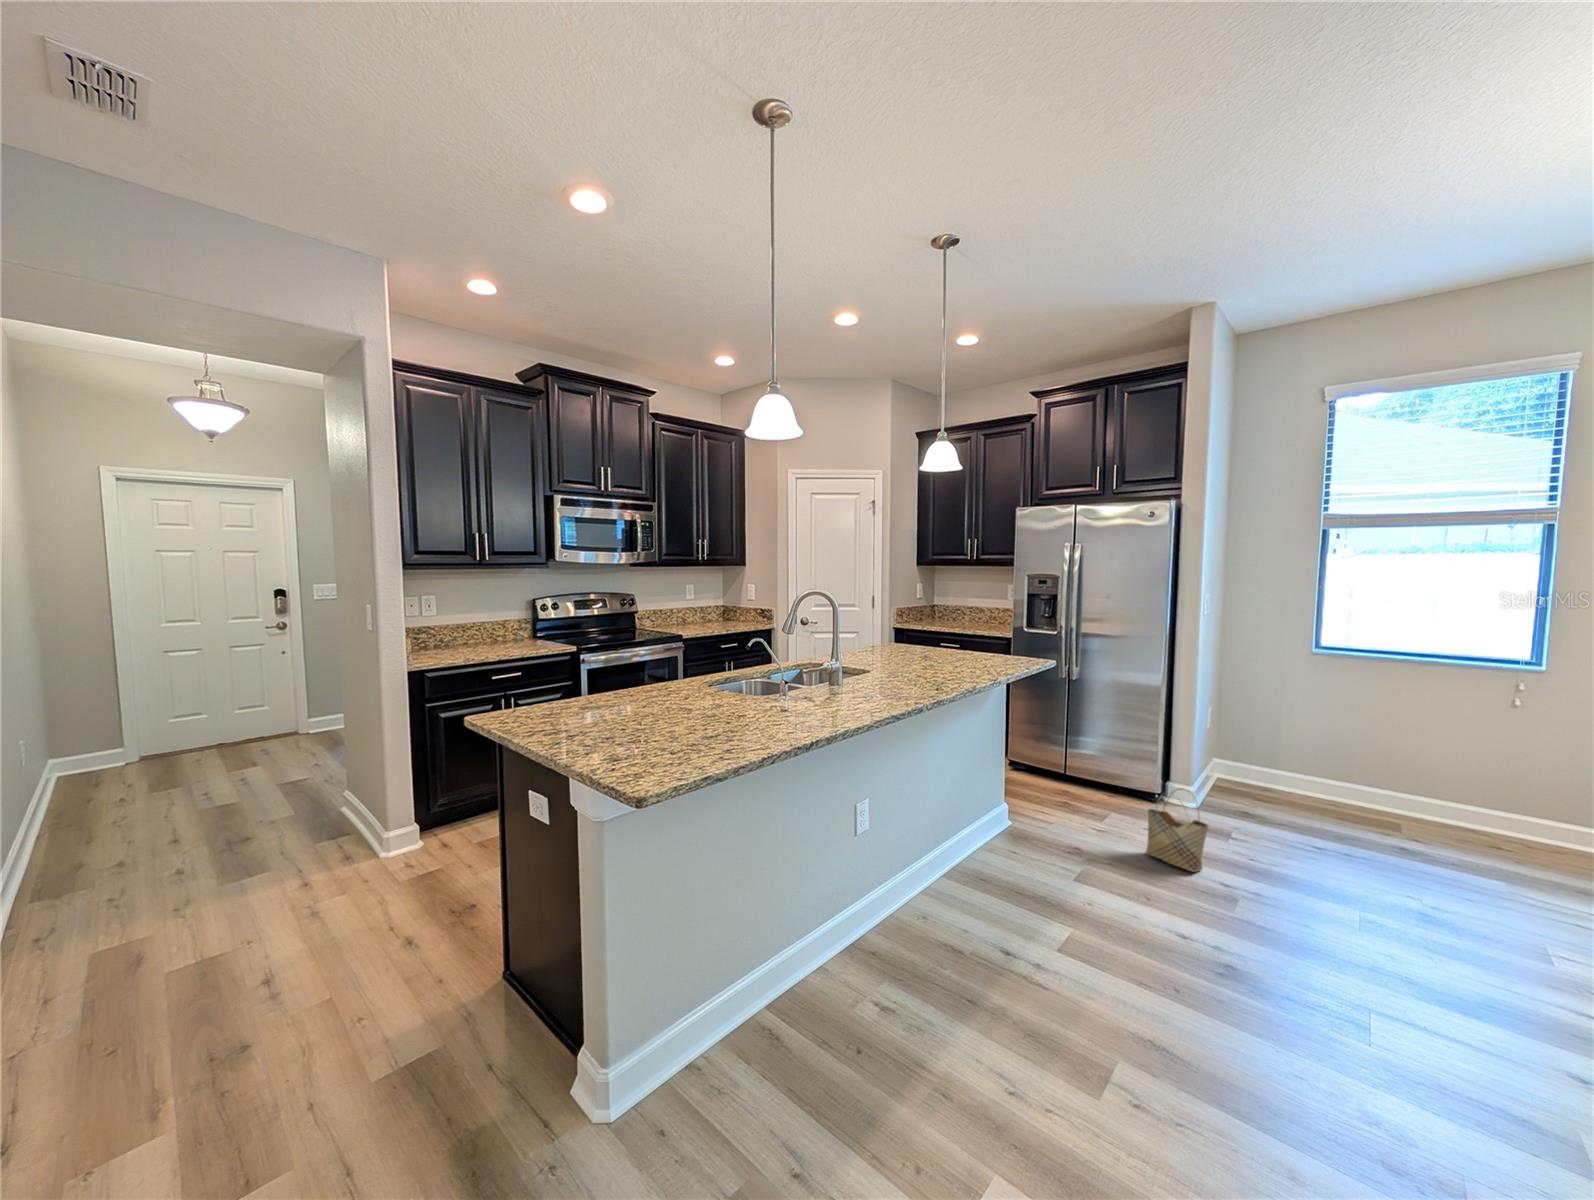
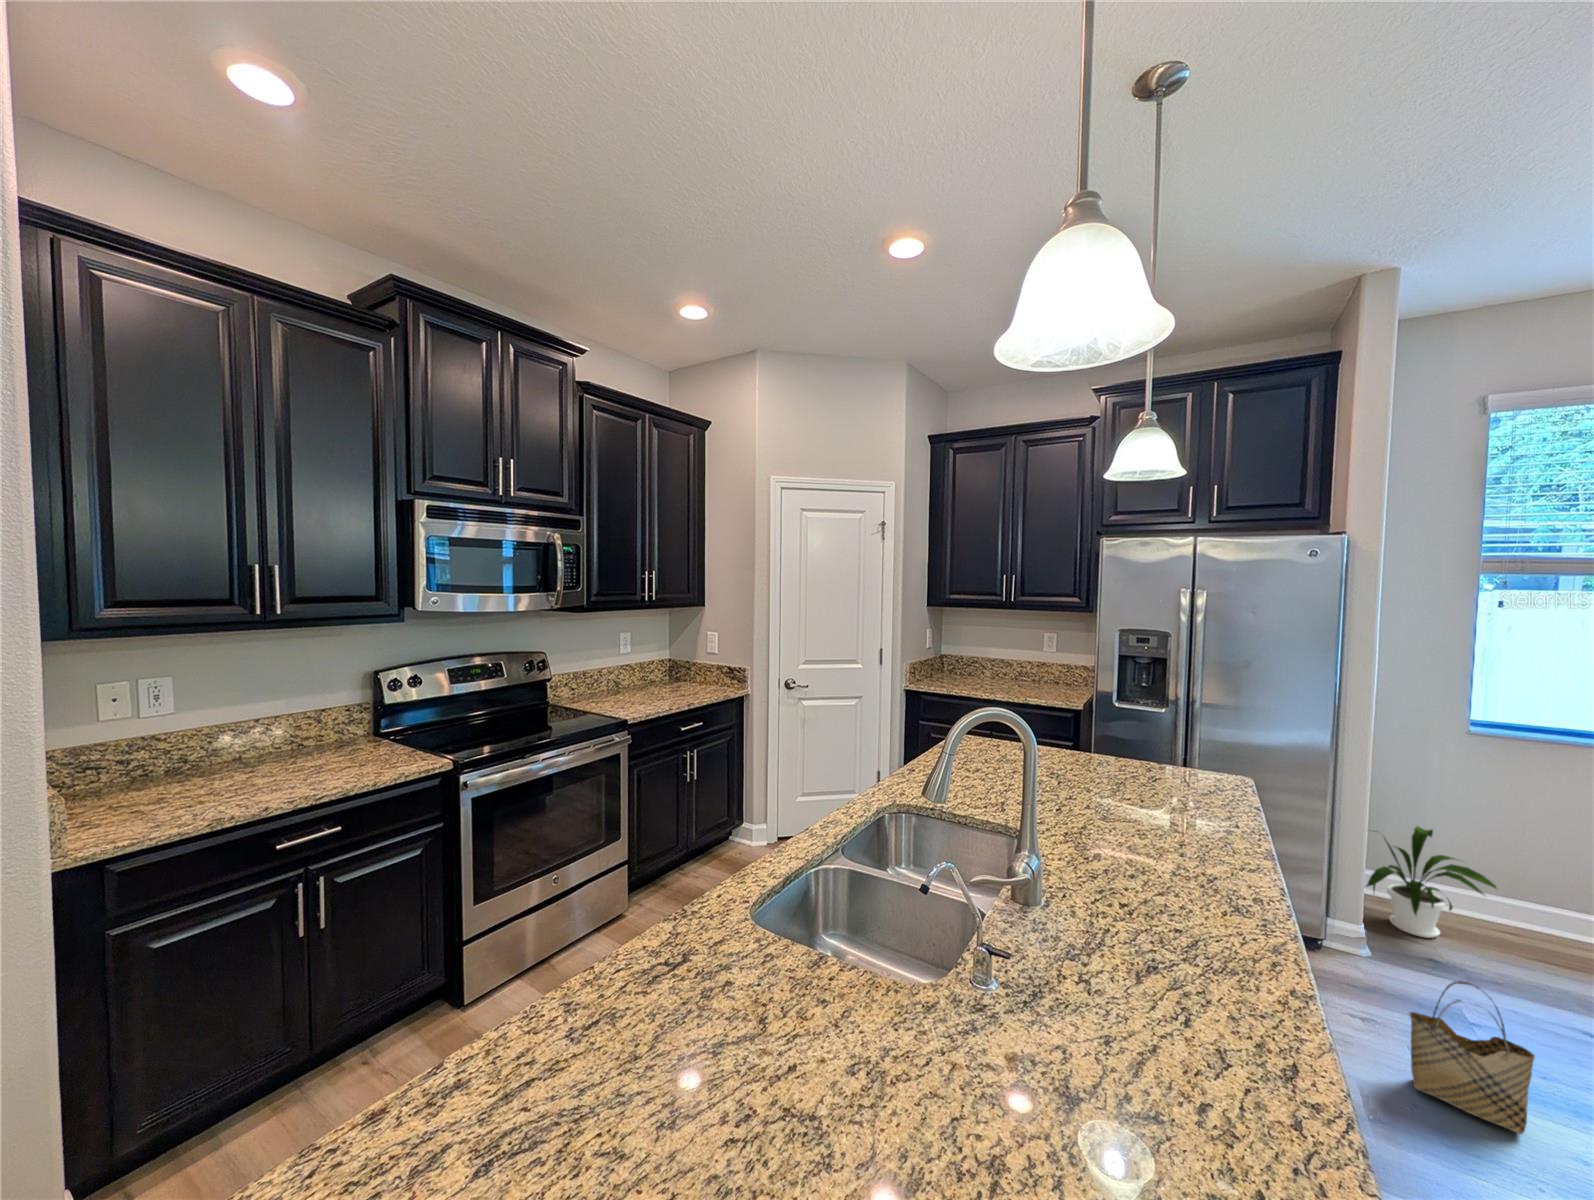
house plant: none [1206,722,1292,803] -> present [1367,826,1496,938]

